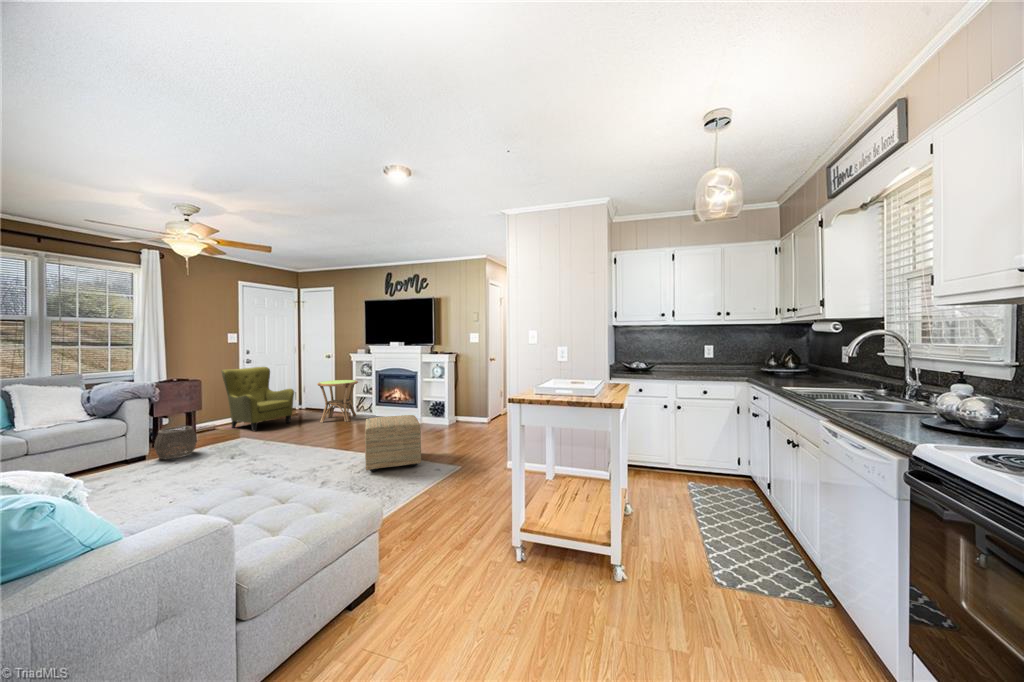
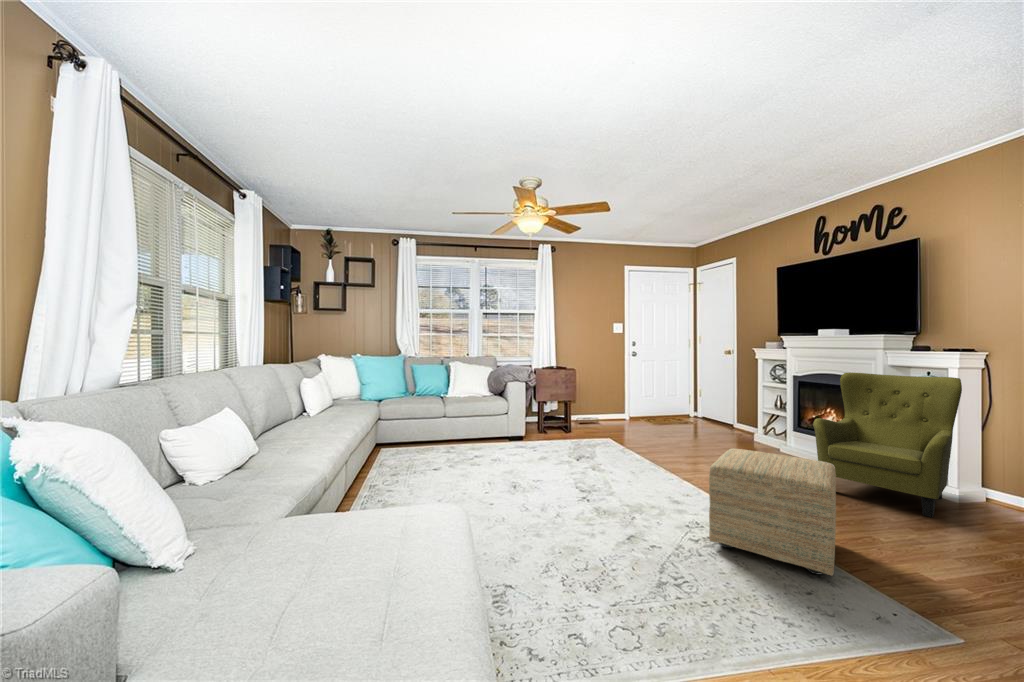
armchair: present [221,367,294,431] -> present [813,372,962,517]
side table: present [317,380,358,423] -> none [703,385,763,447]
woven basket: present [155,426,197,460] -> none [534,411,566,443]

